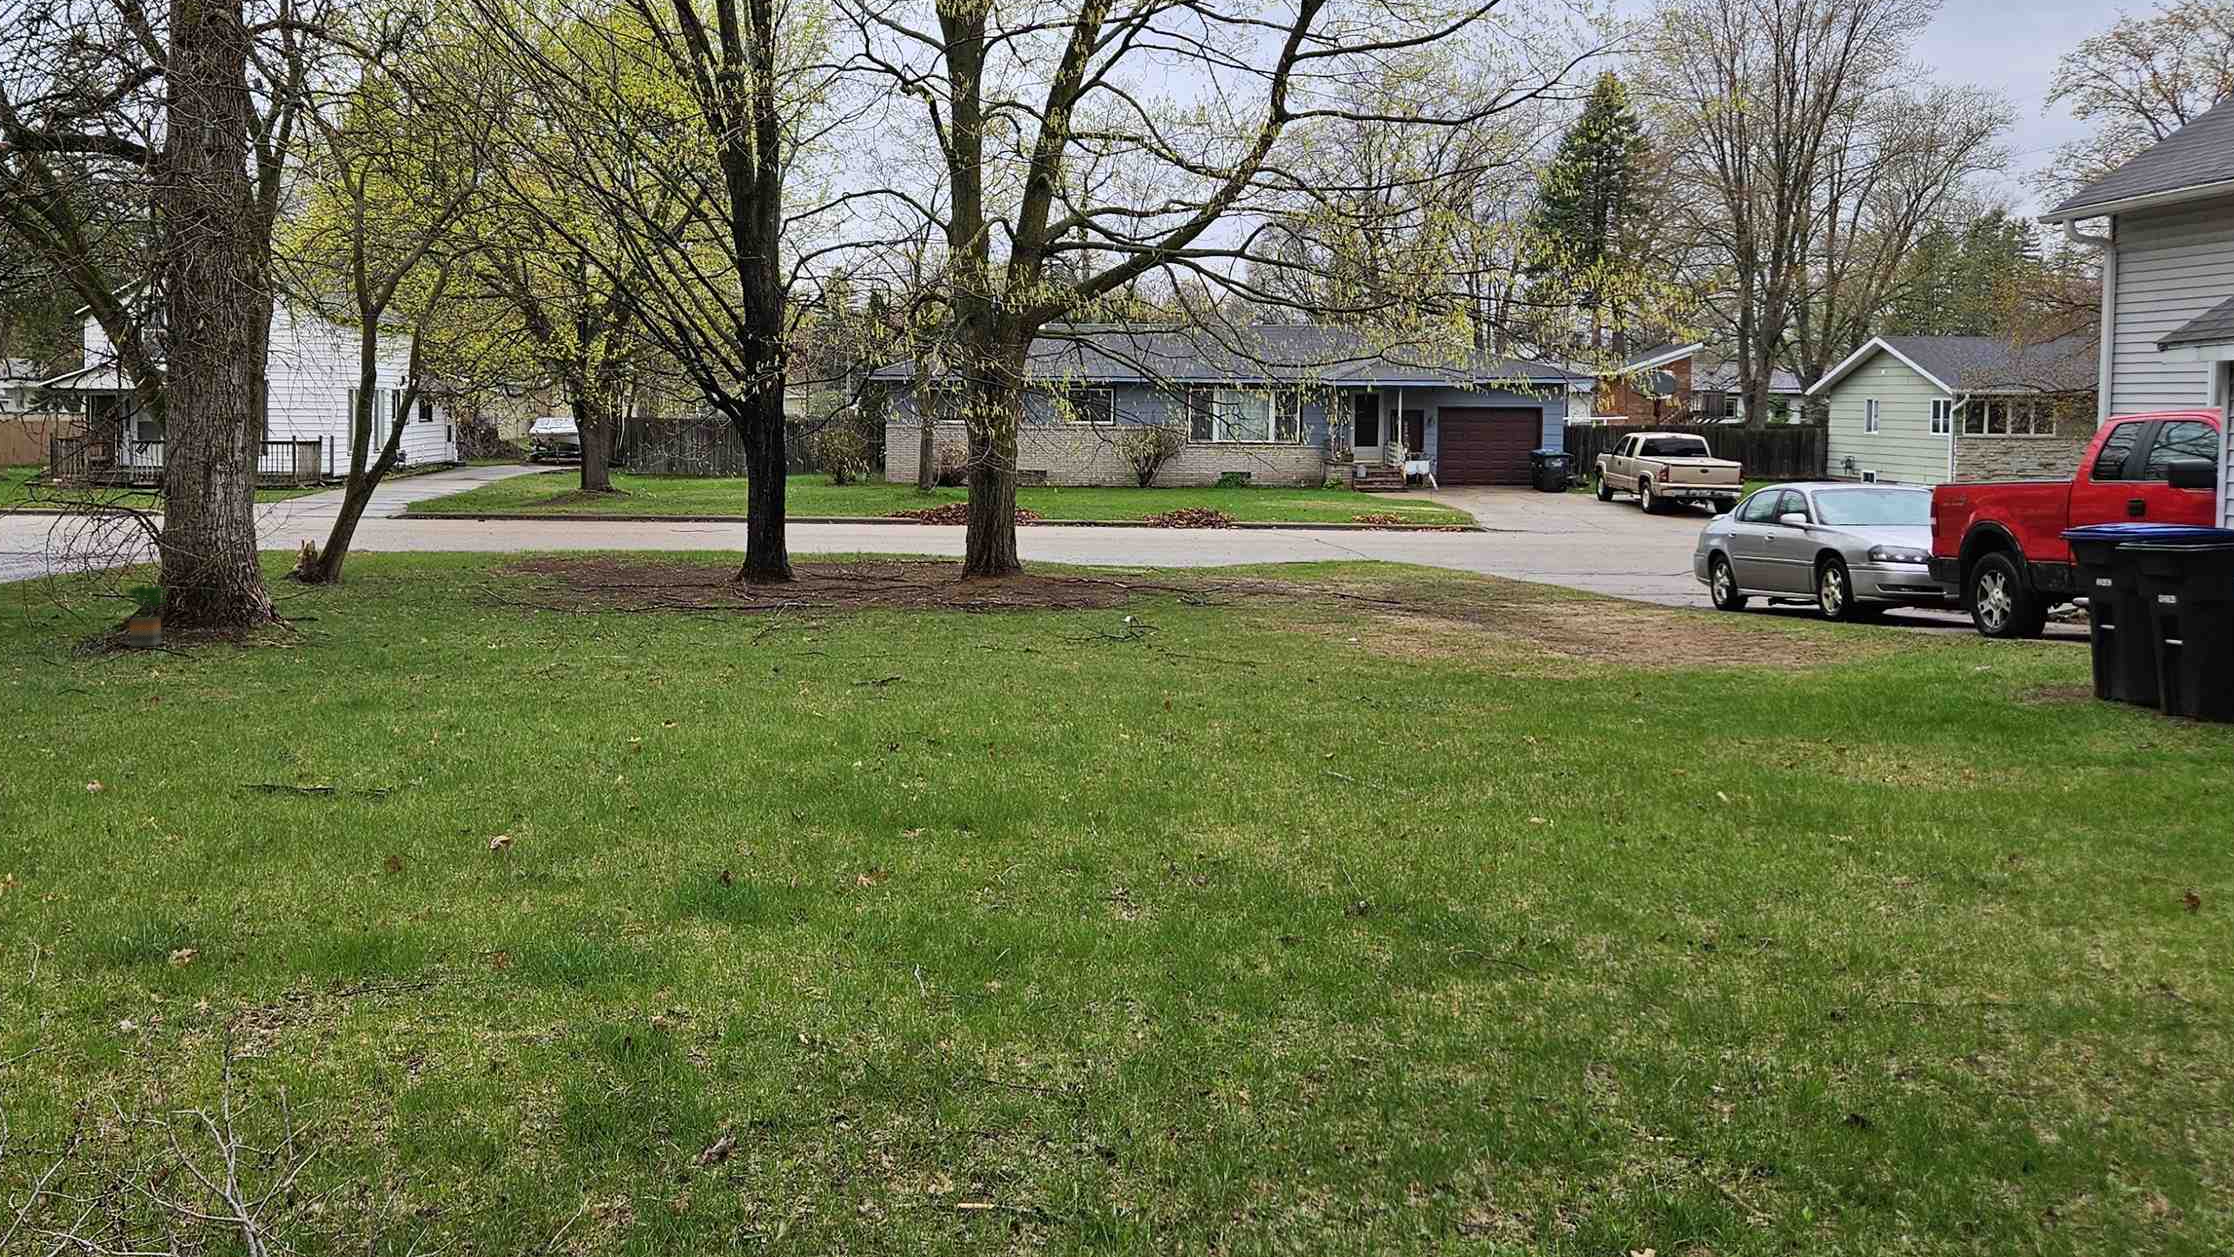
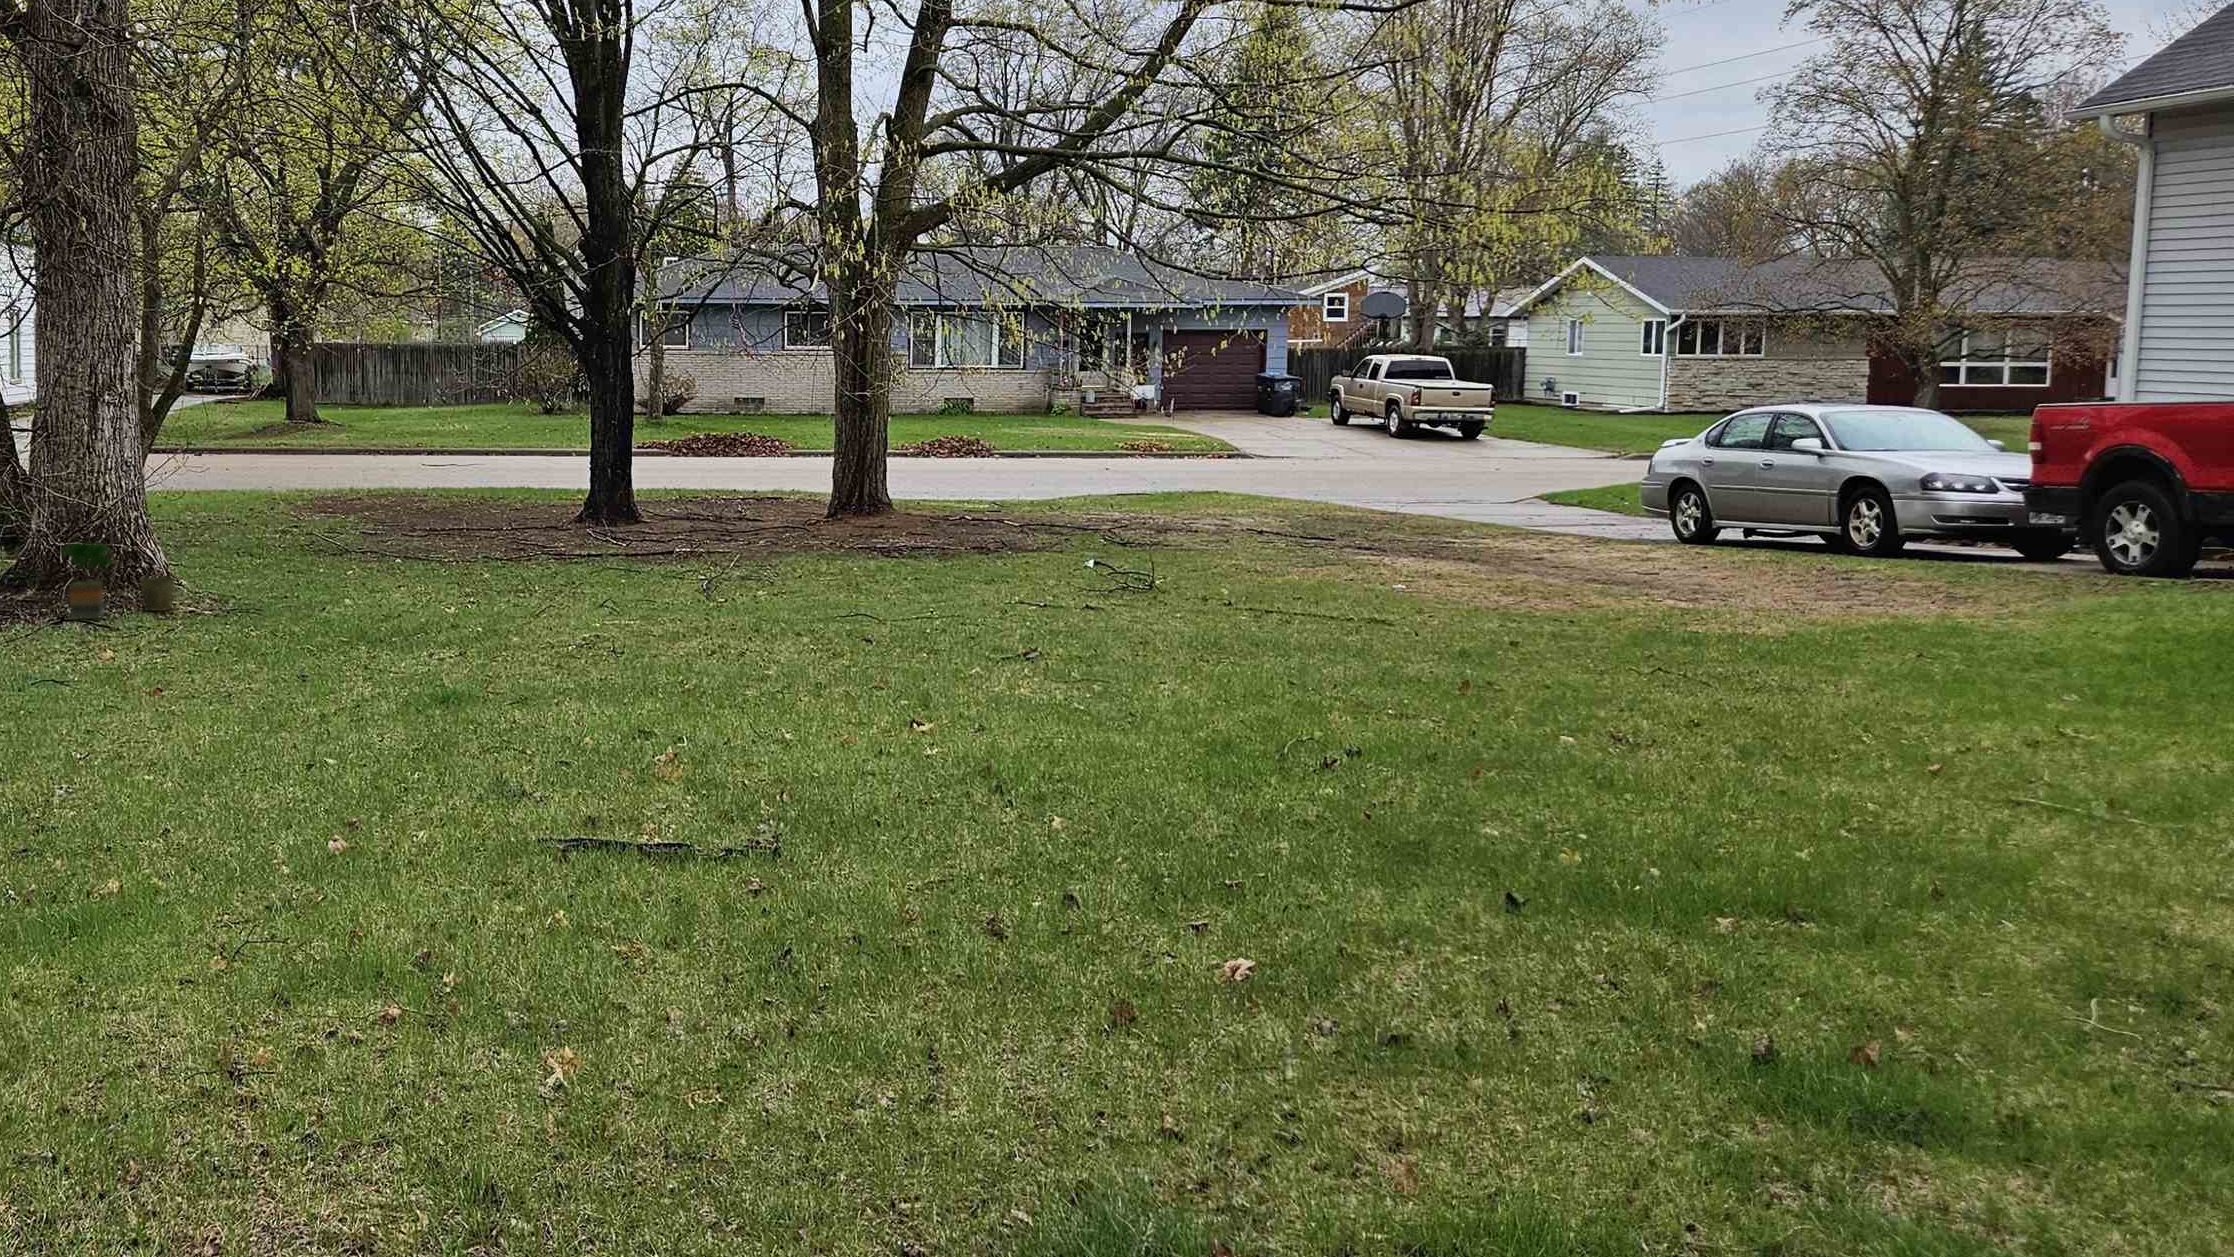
bucket: none [192,599,223,642] -> present [140,562,175,611]

